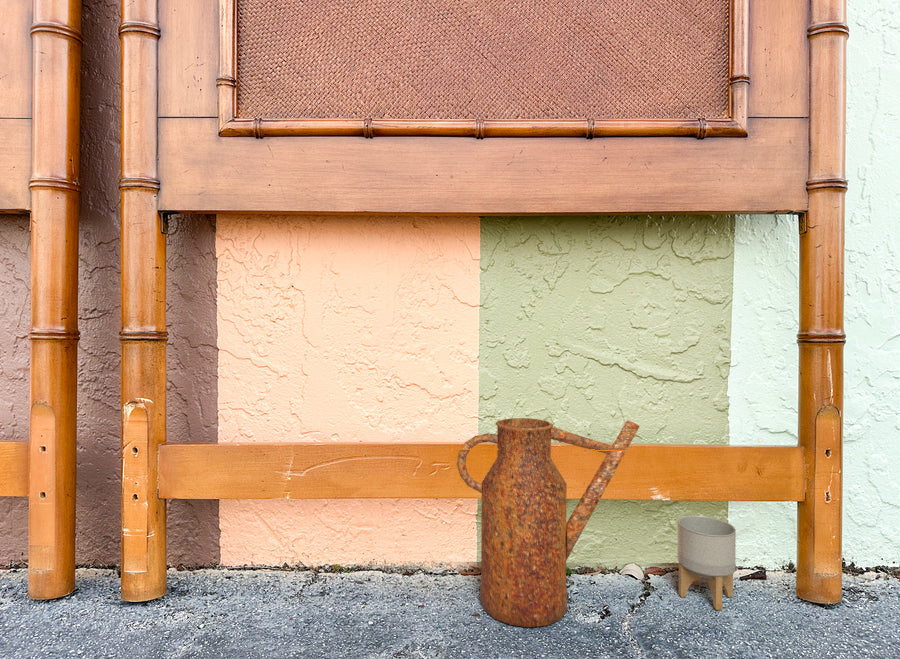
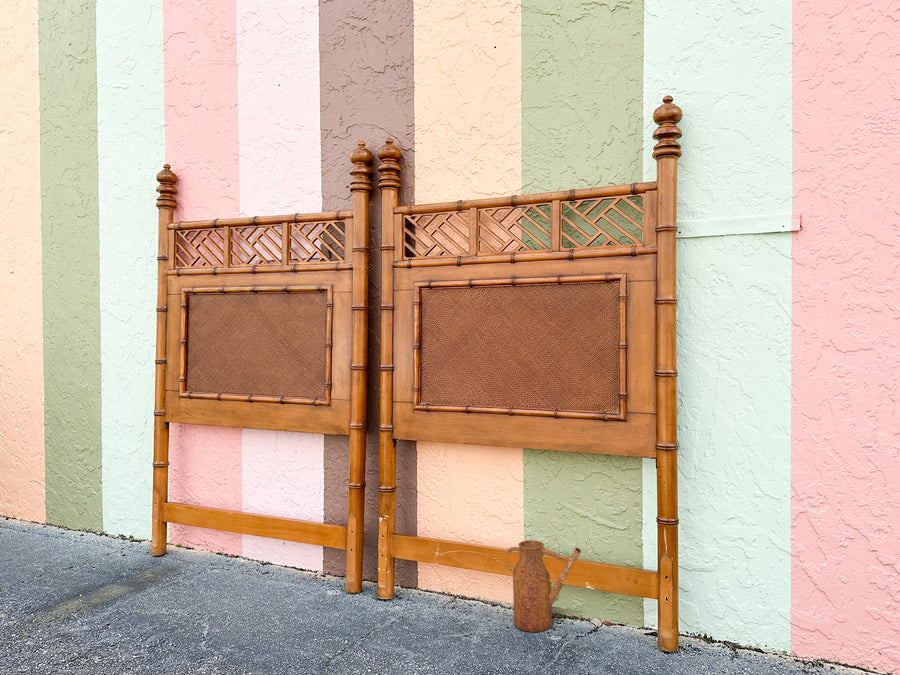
planter: present [678,515,736,610] -> none [605,597,631,641]

